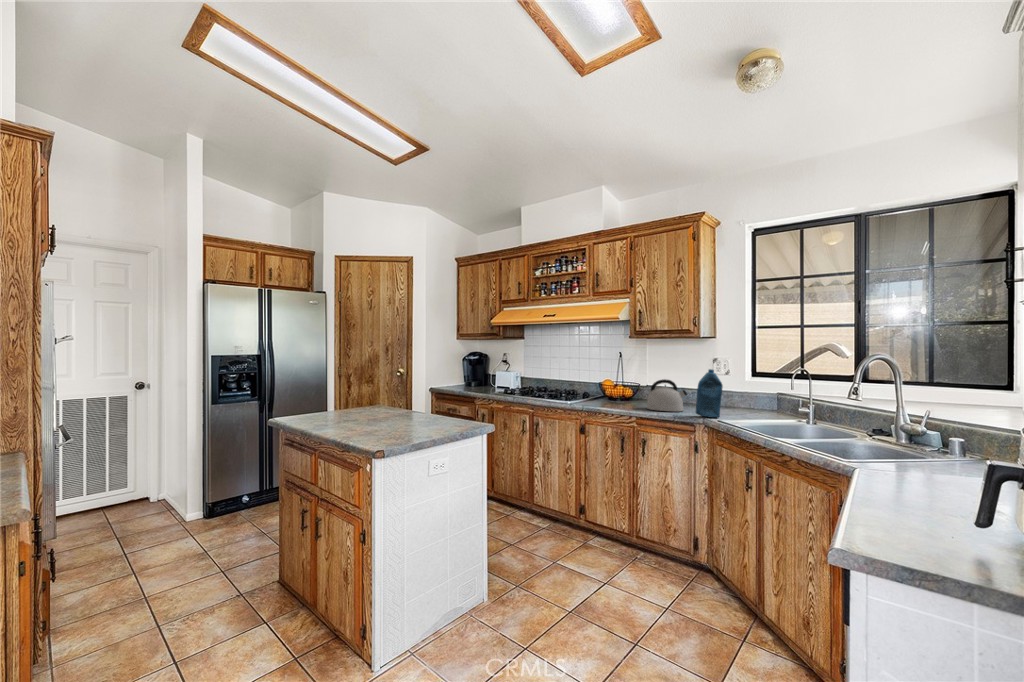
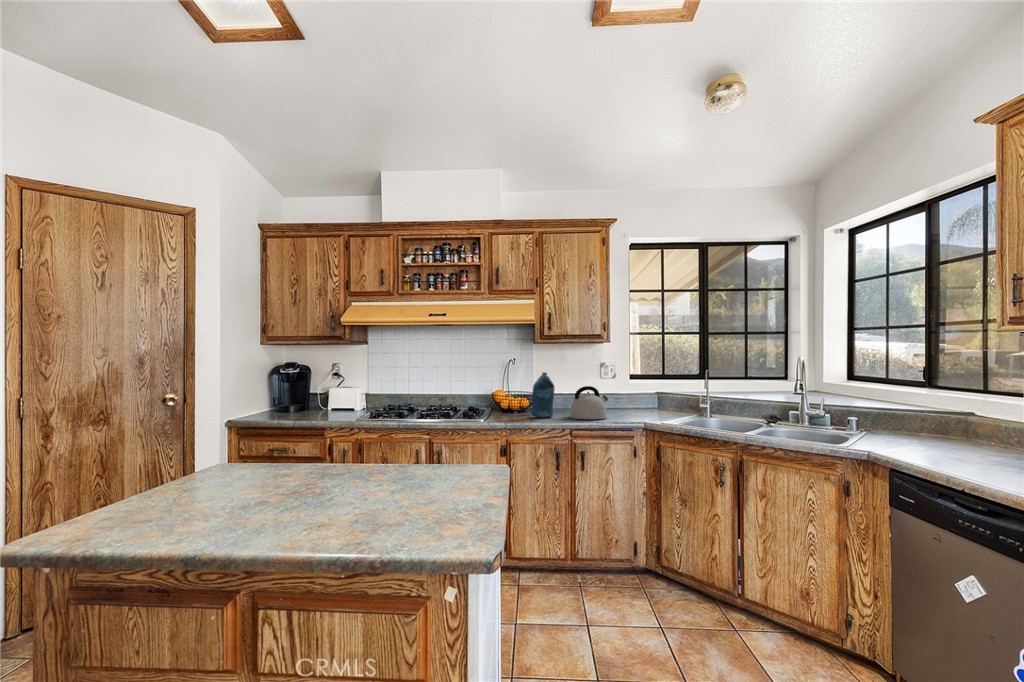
bottle: present [696,369,723,418] -> present [531,372,555,418]

